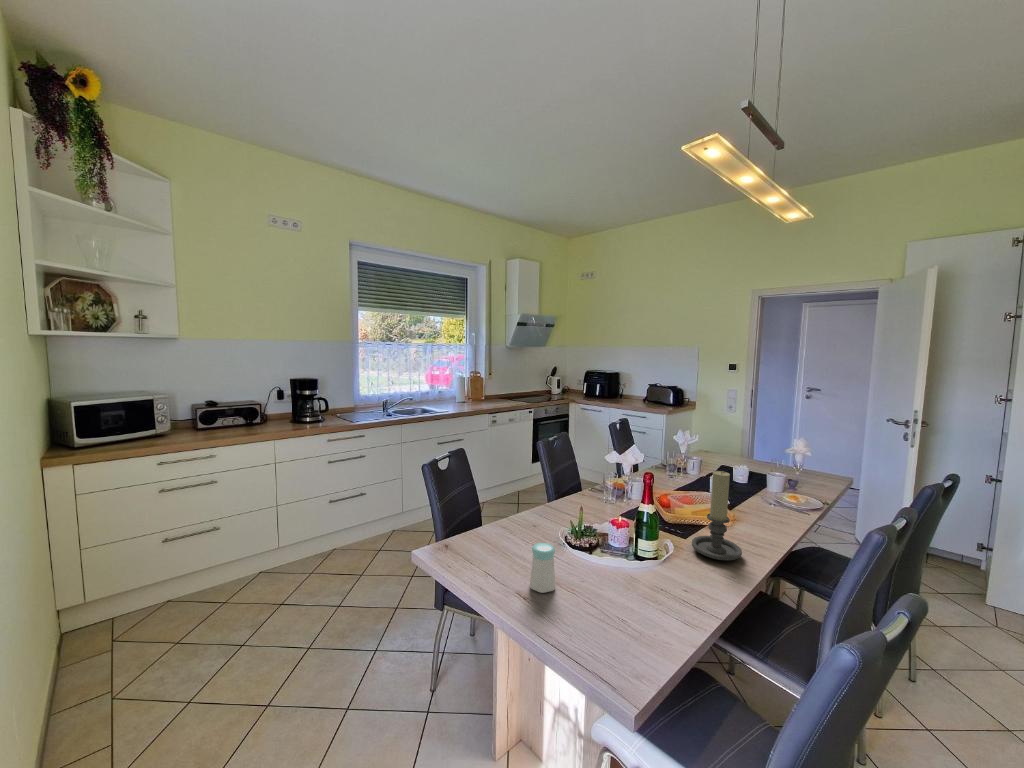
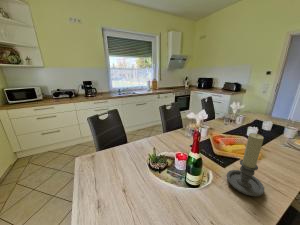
salt shaker: present [530,543,555,593] -> none [106,172,125,204]

